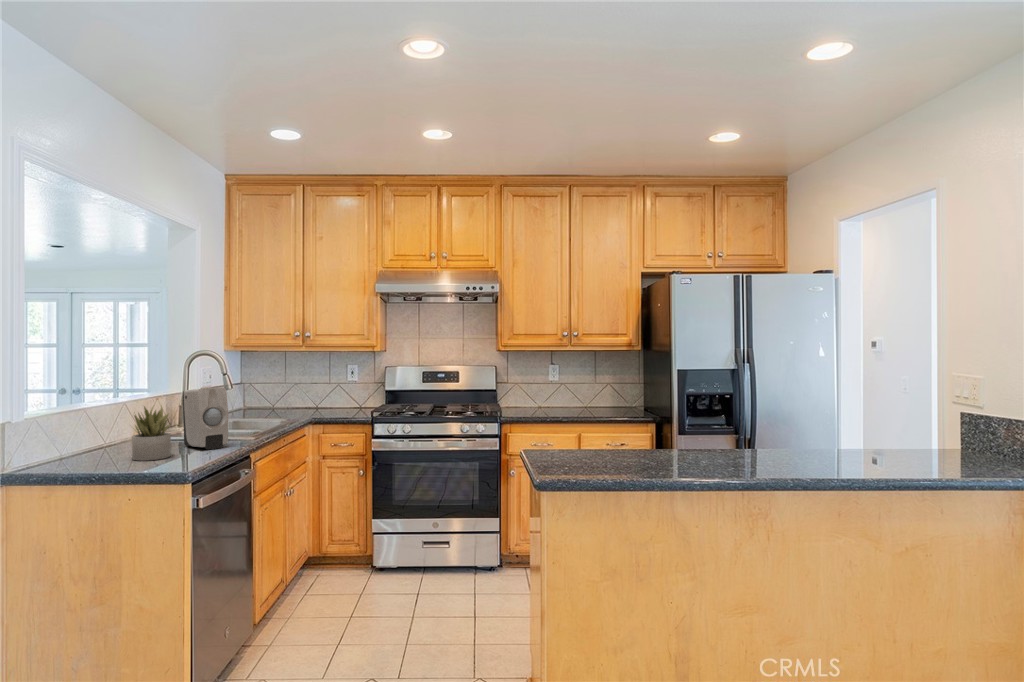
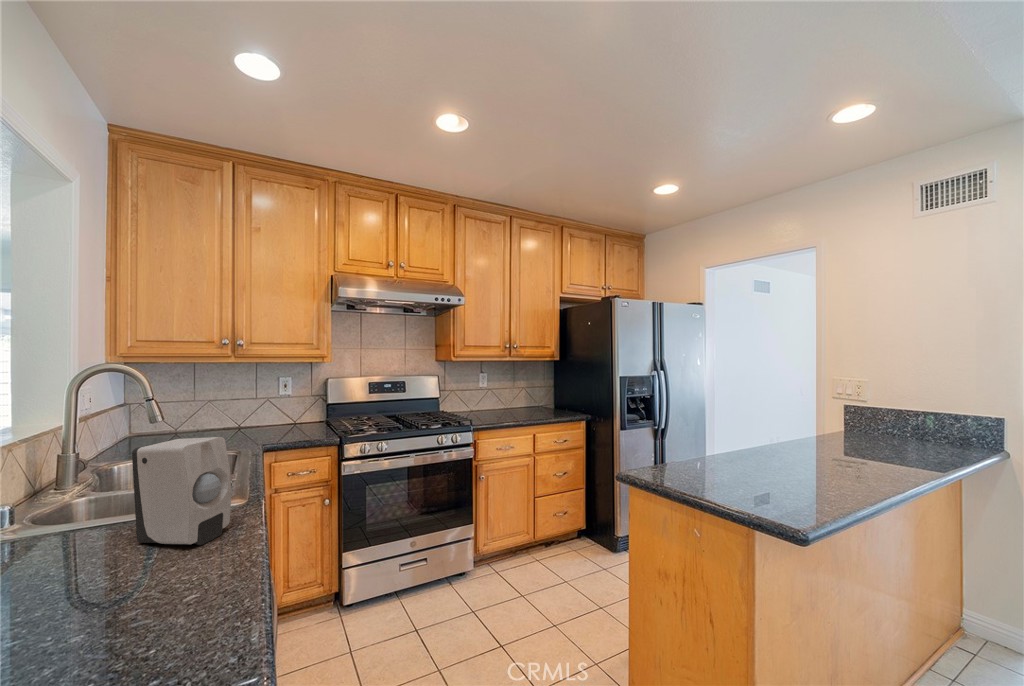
succulent plant: present [132,406,171,461] -> none [50,492,152,619]

